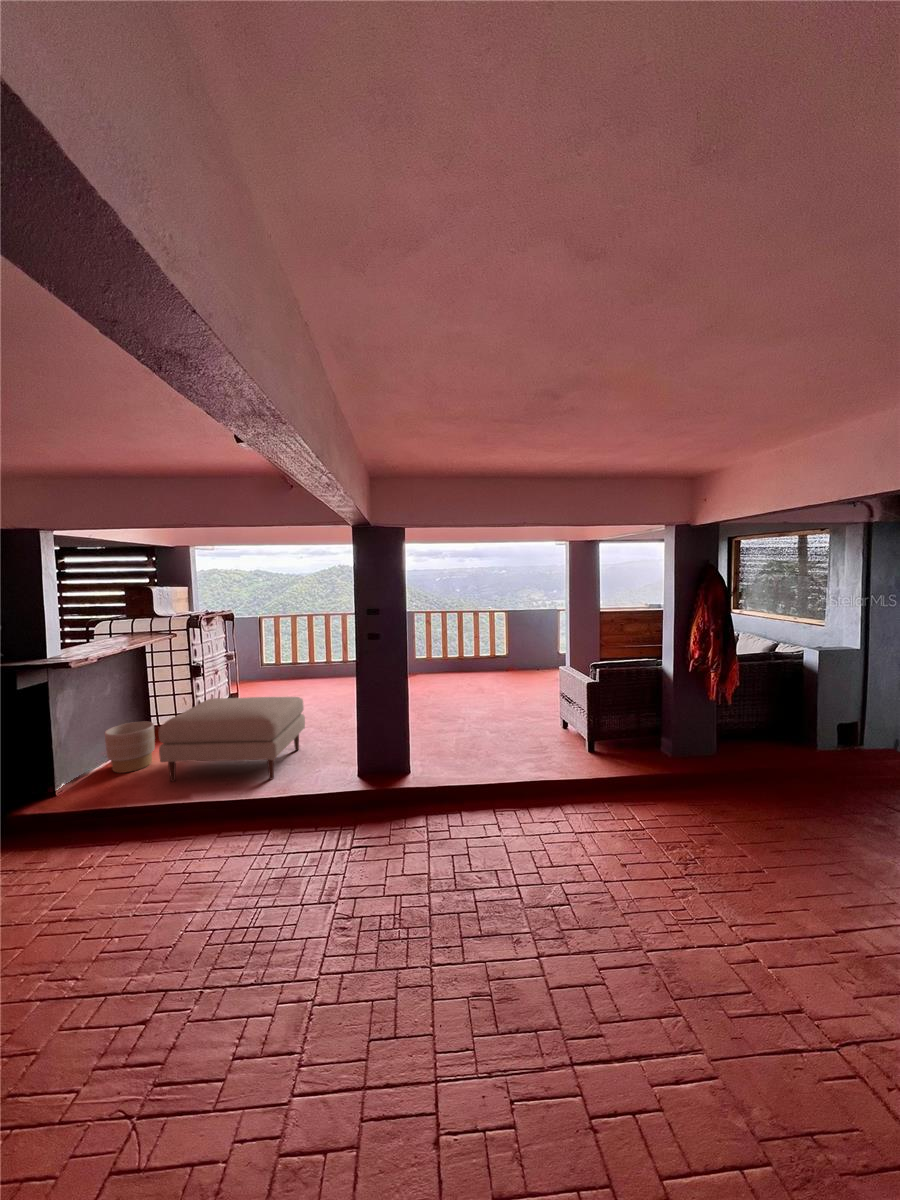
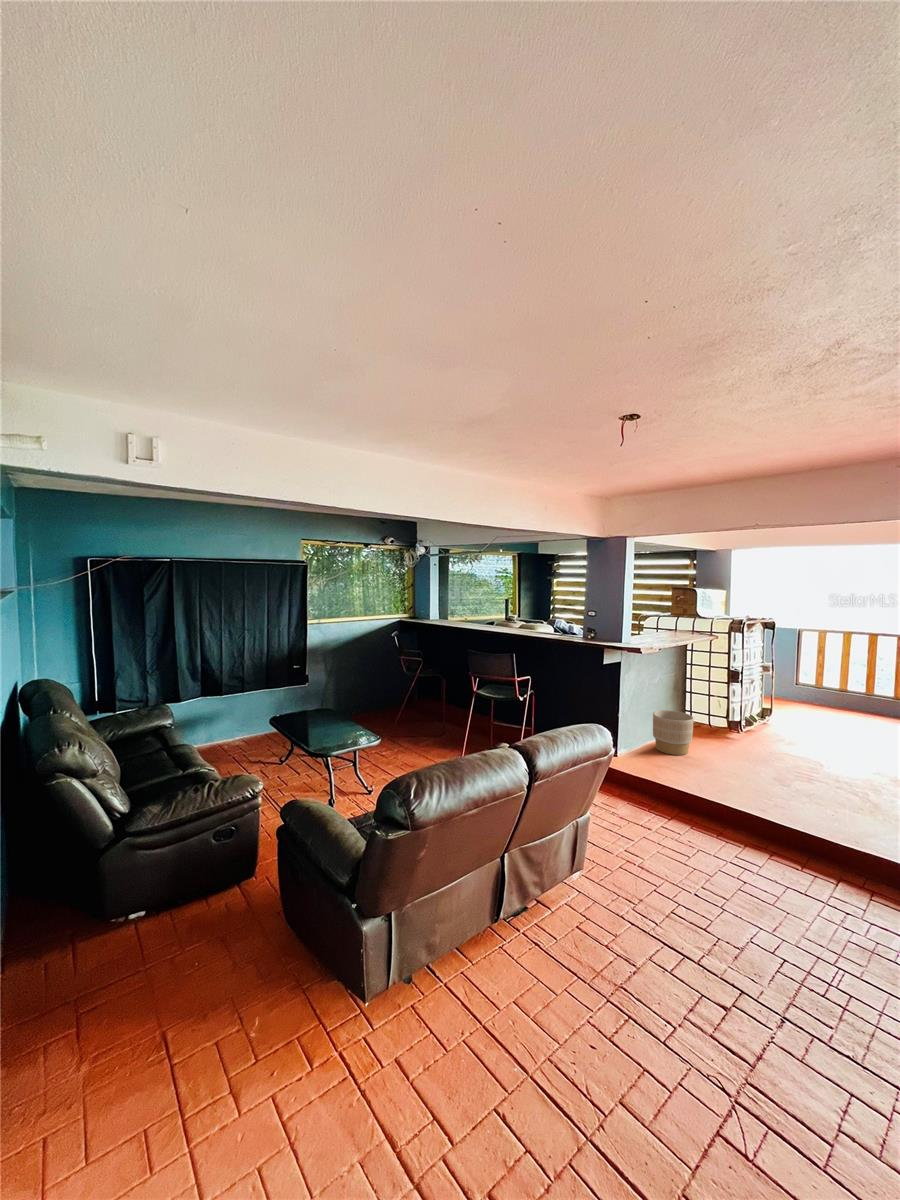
ottoman: present [159,697,305,782] -> none [701,709,873,820]

